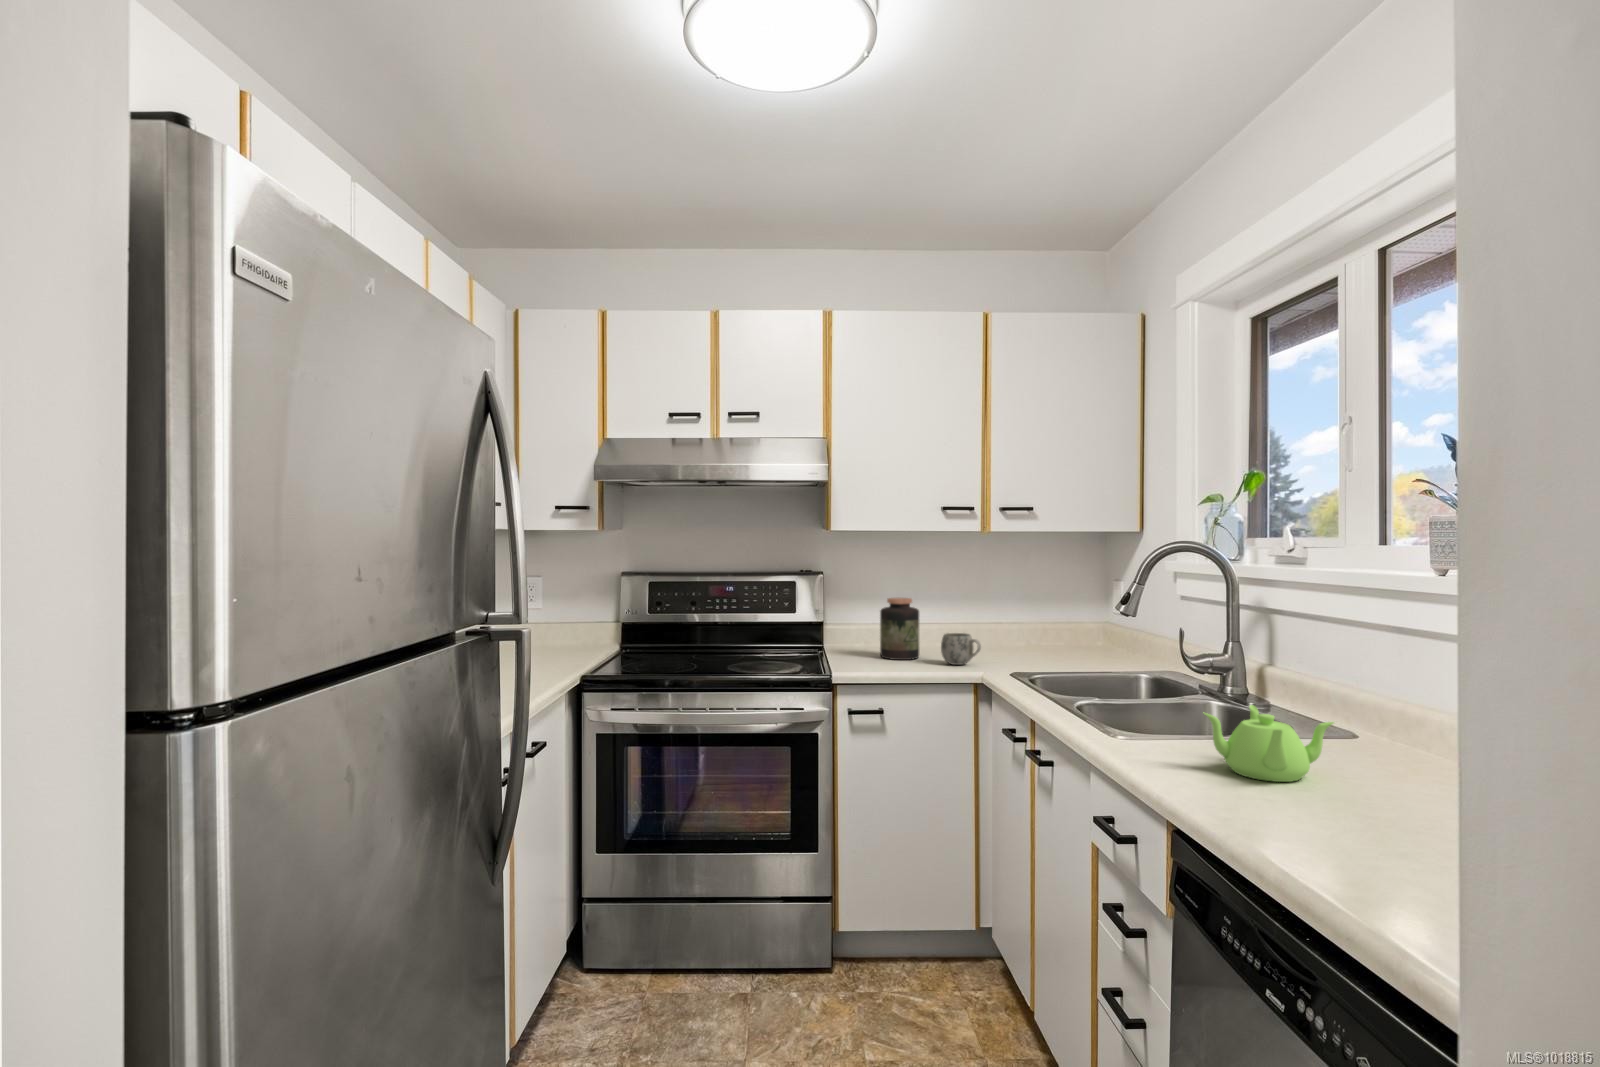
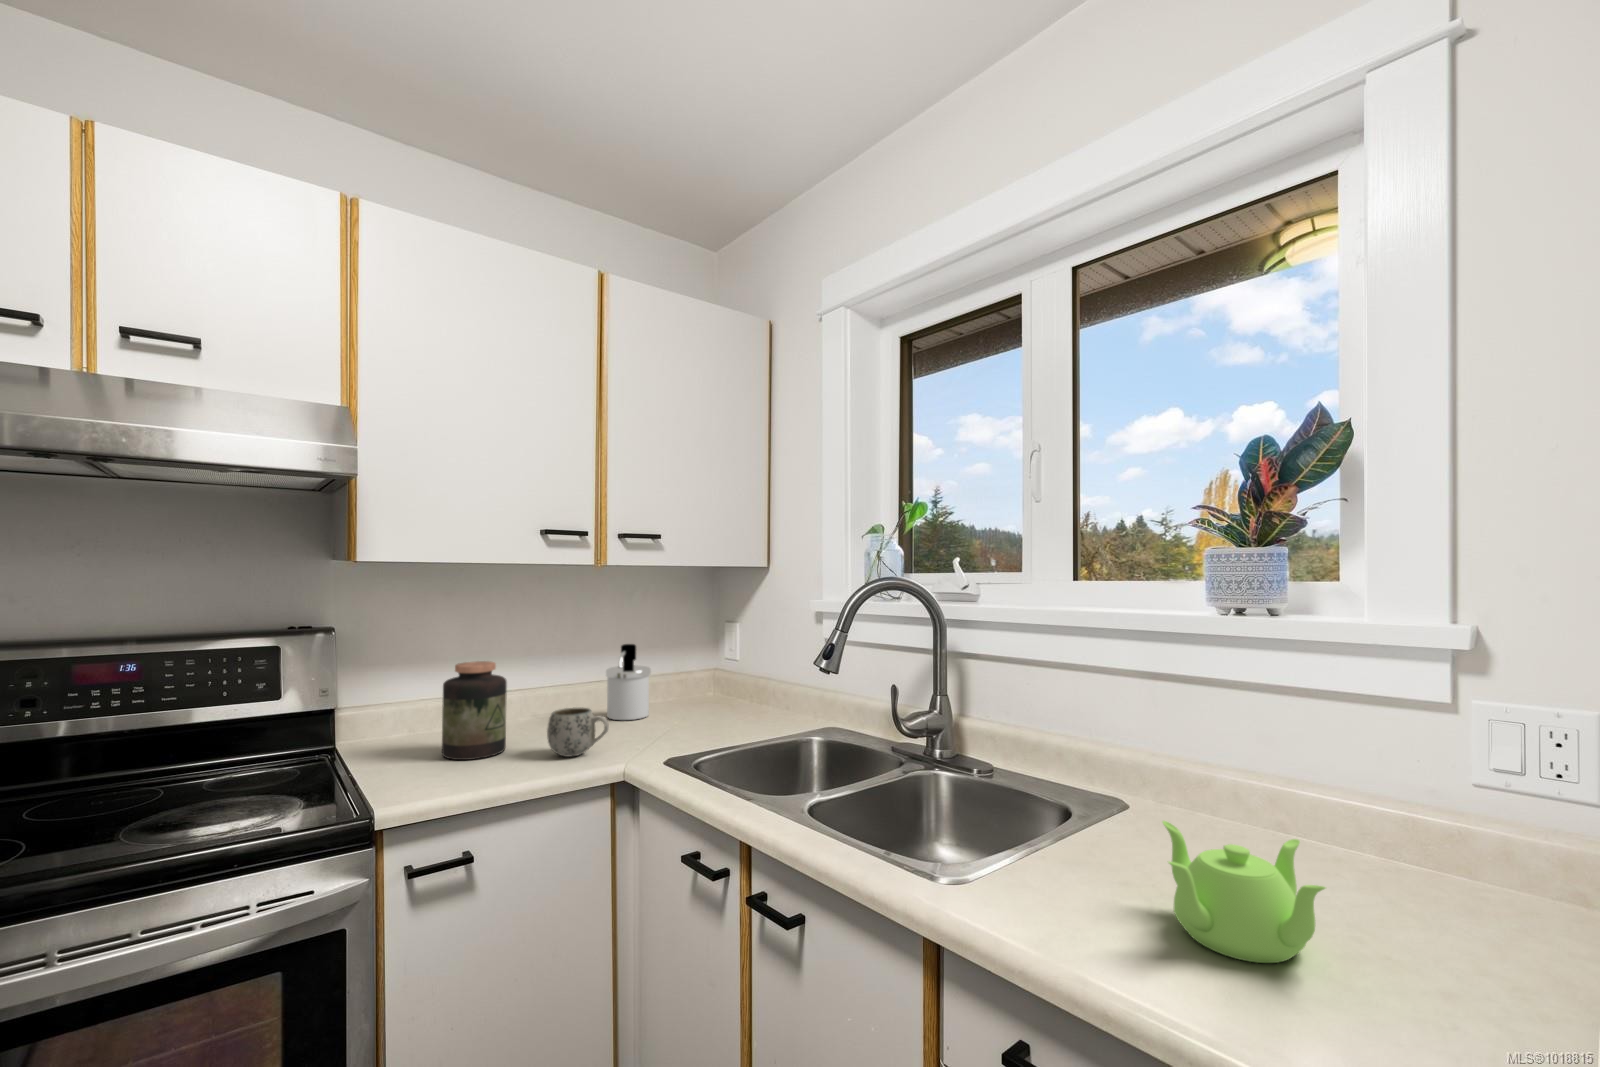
soap dispenser: none [1001,596,1036,654] -> present [606,644,651,720]

